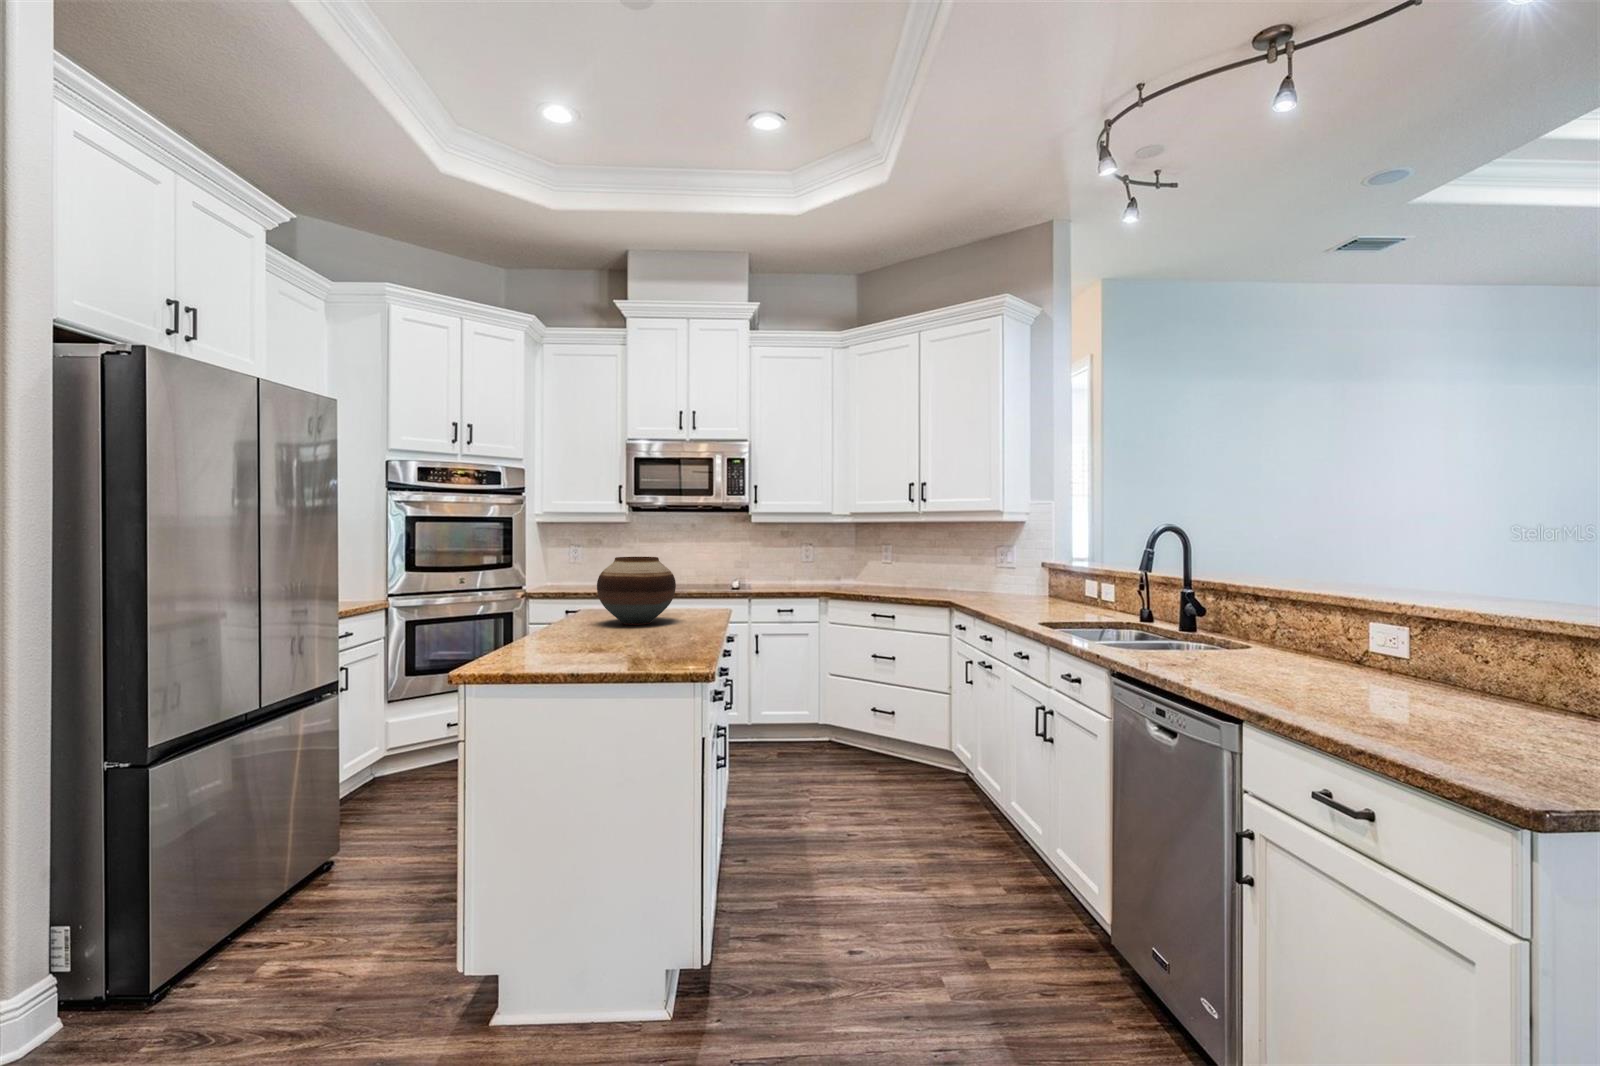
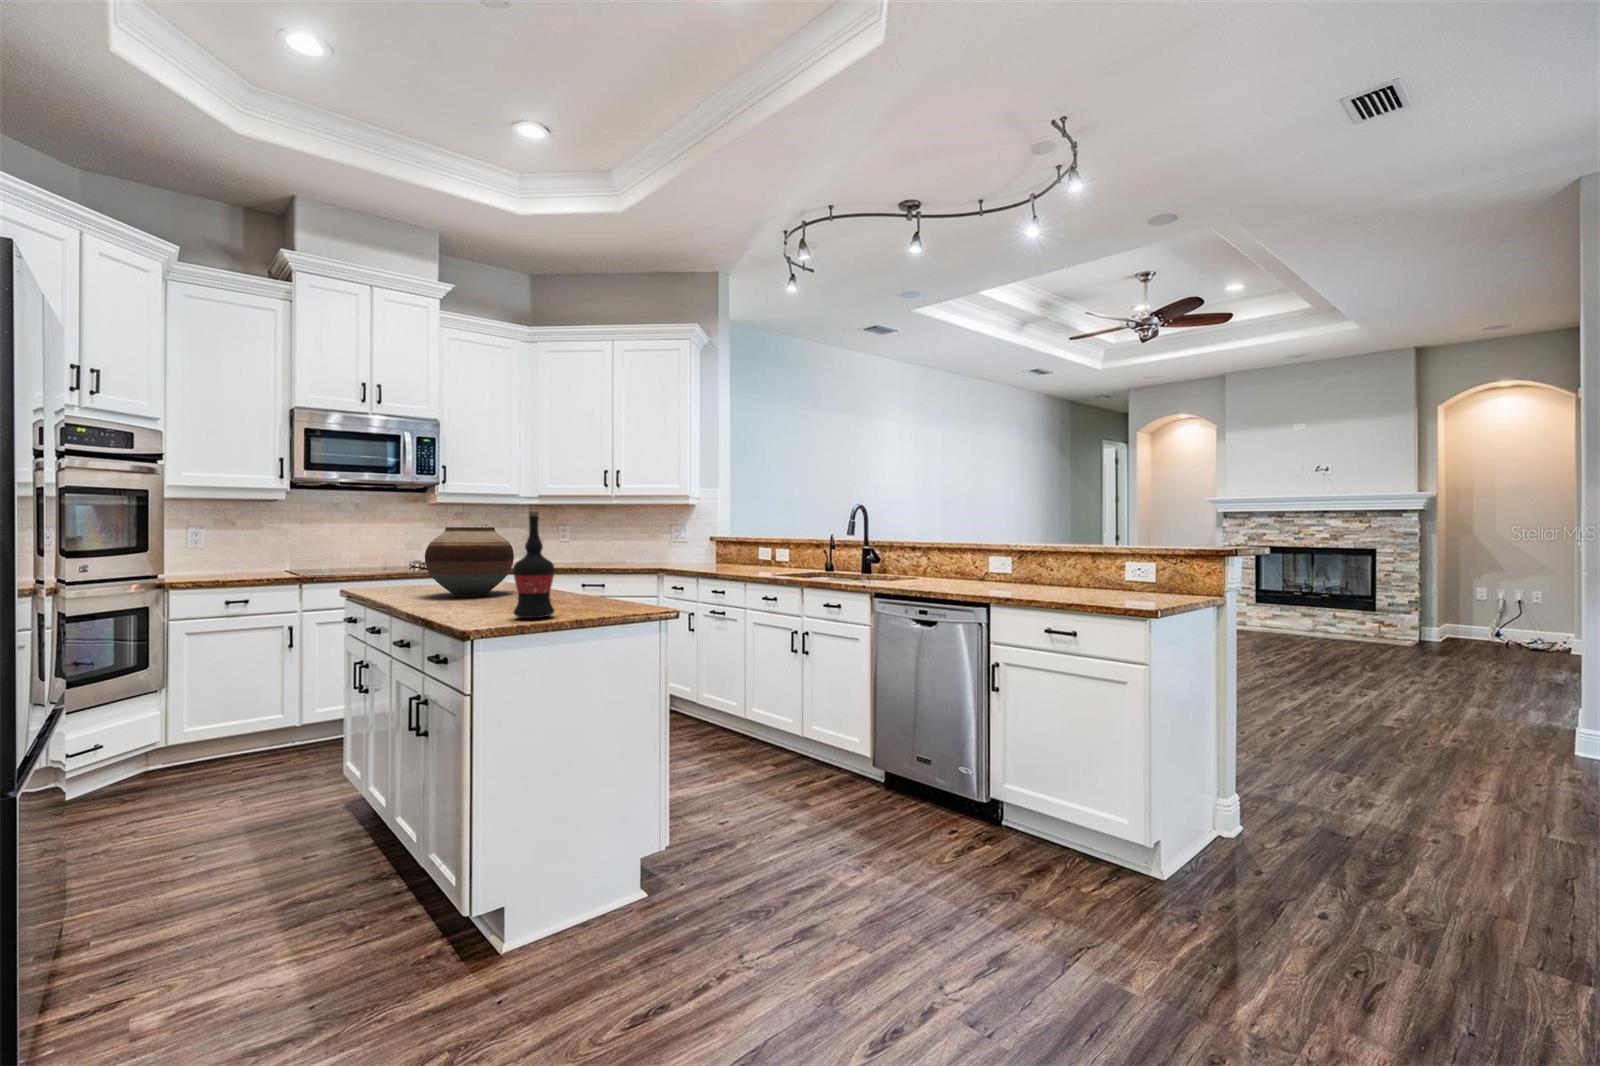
wine bottle: none [545,552,584,661] -> present [513,511,554,618]

